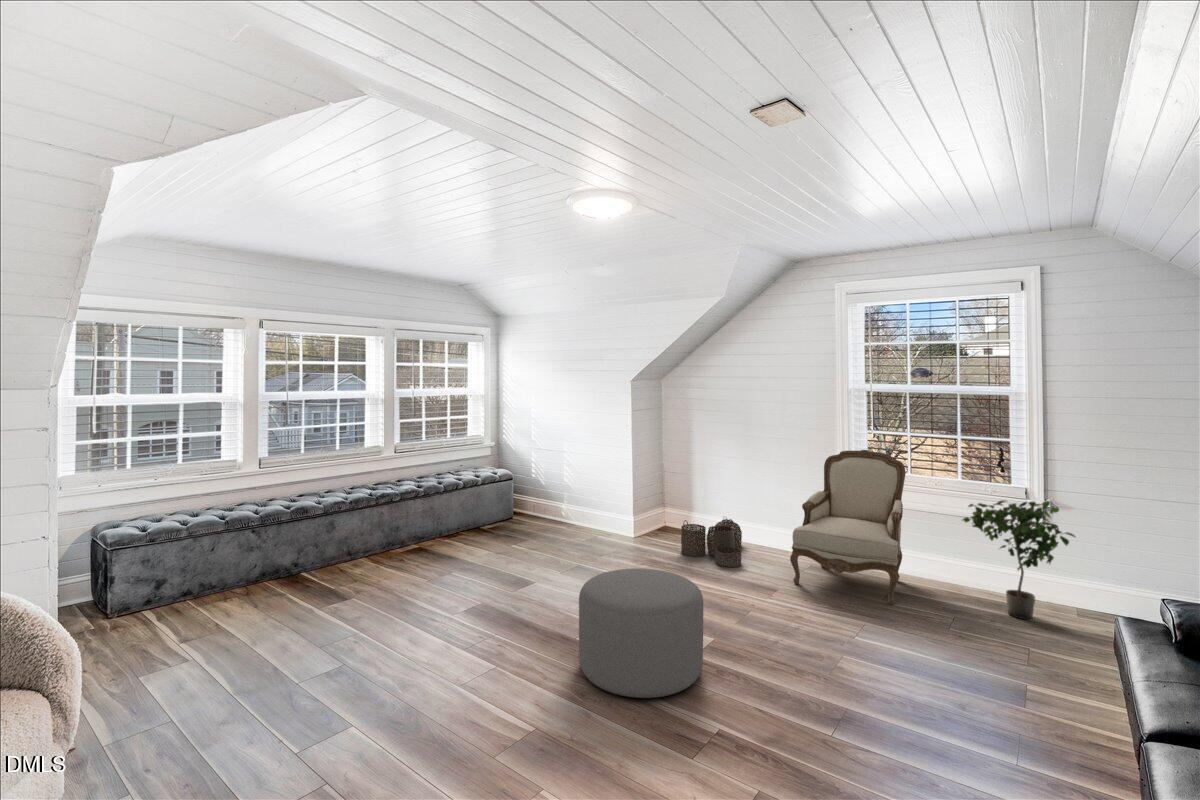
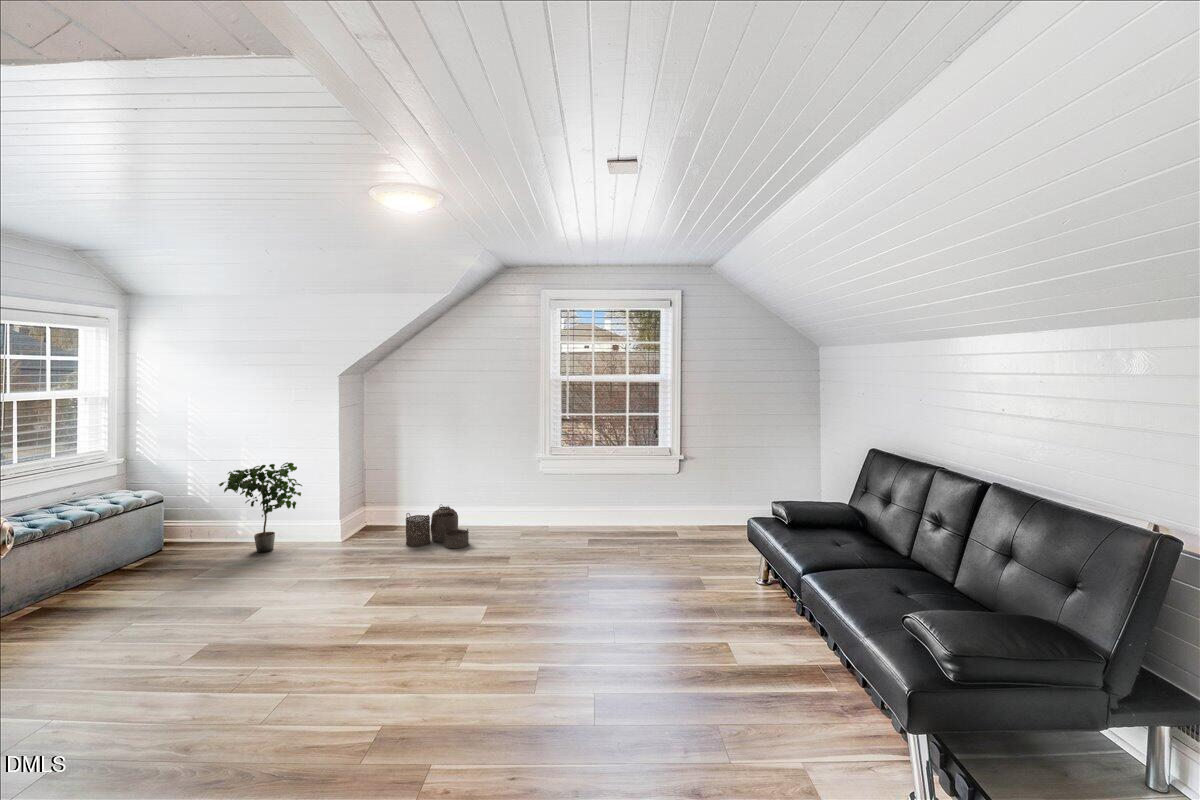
armchair: present [790,450,905,604] -> none [518,432,601,549]
potted plant: present [962,500,1075,619] -> present [219,462,302,552]
ottoman: present [579,568,704,698] -> none [381,553,502,673]

